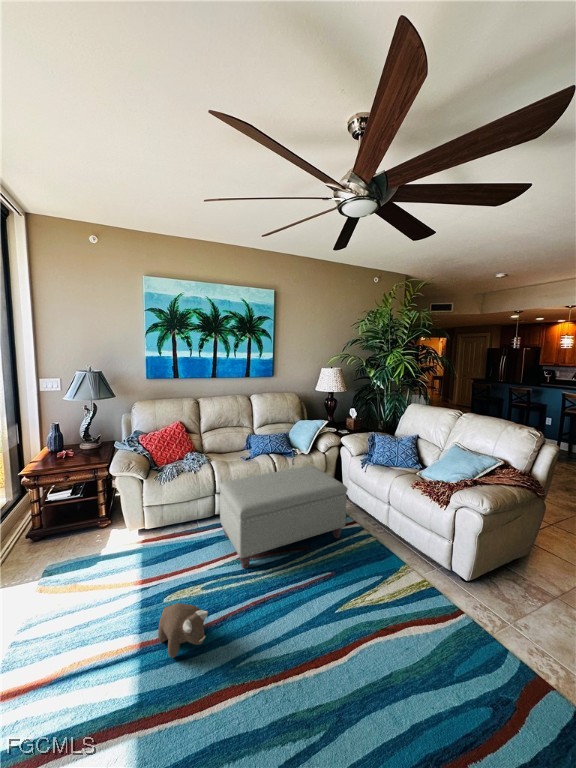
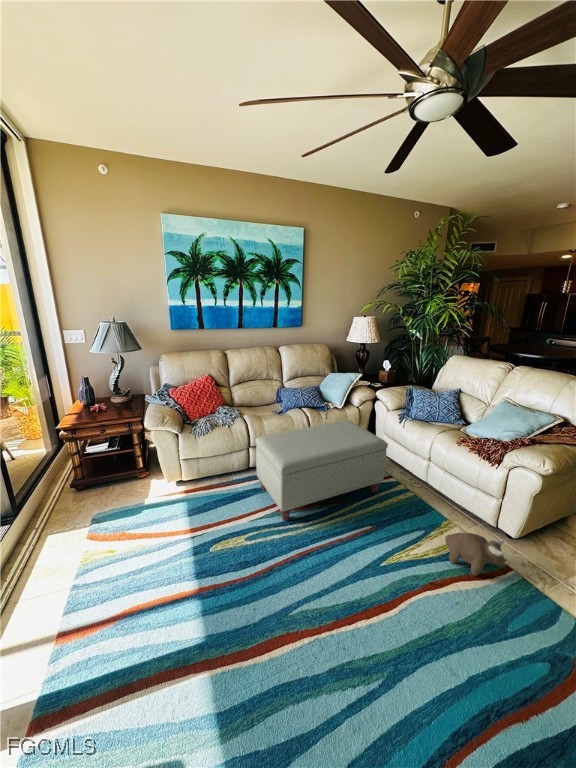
plush toy: present [158,603,208,658] -> present [445,533,508,576]

